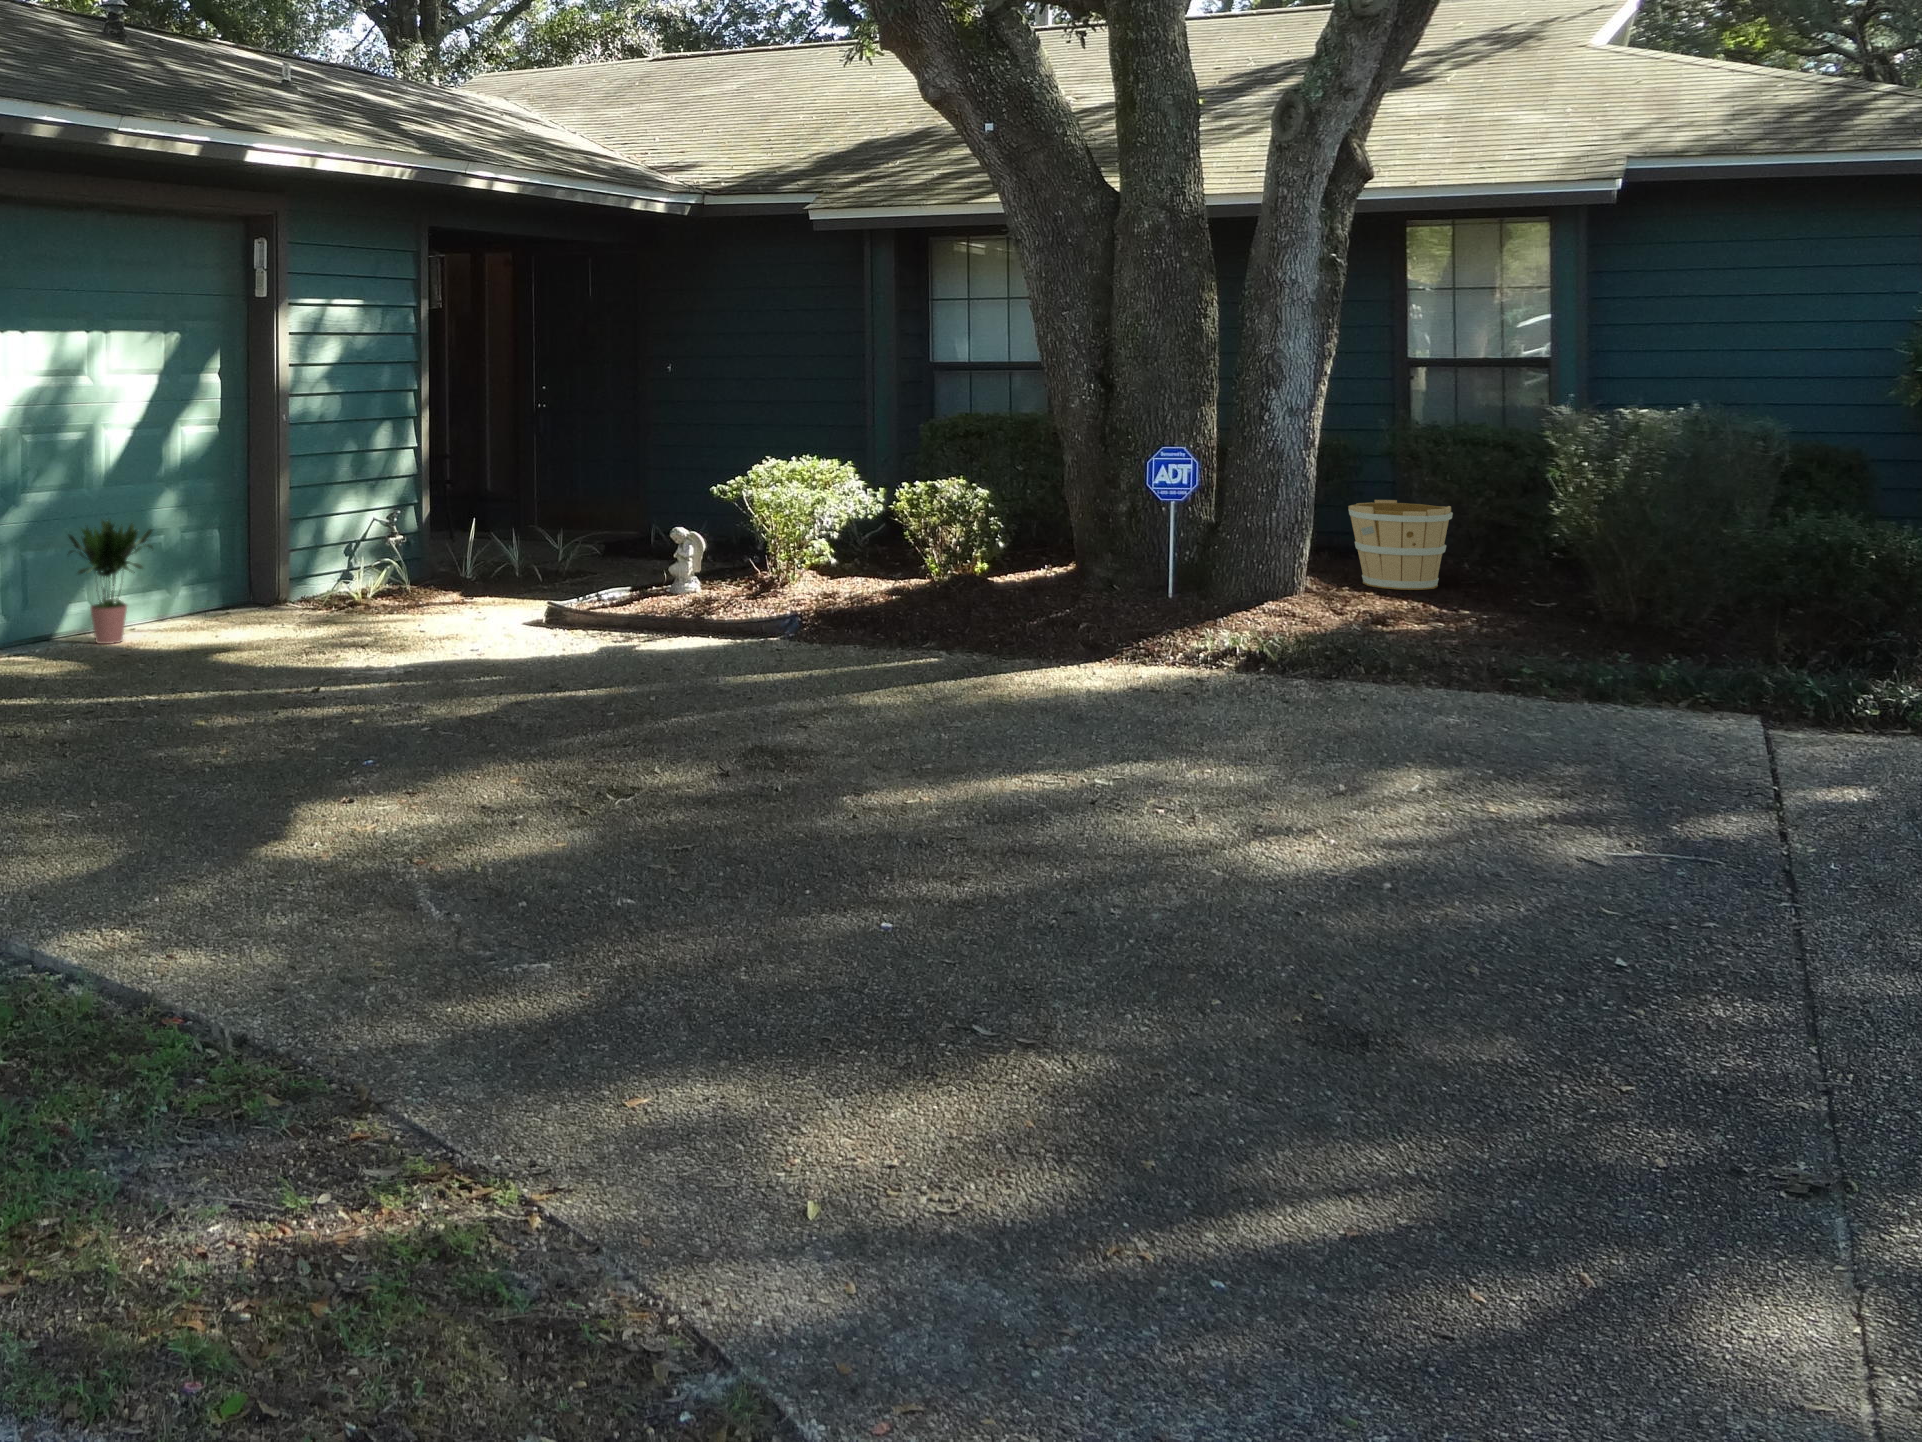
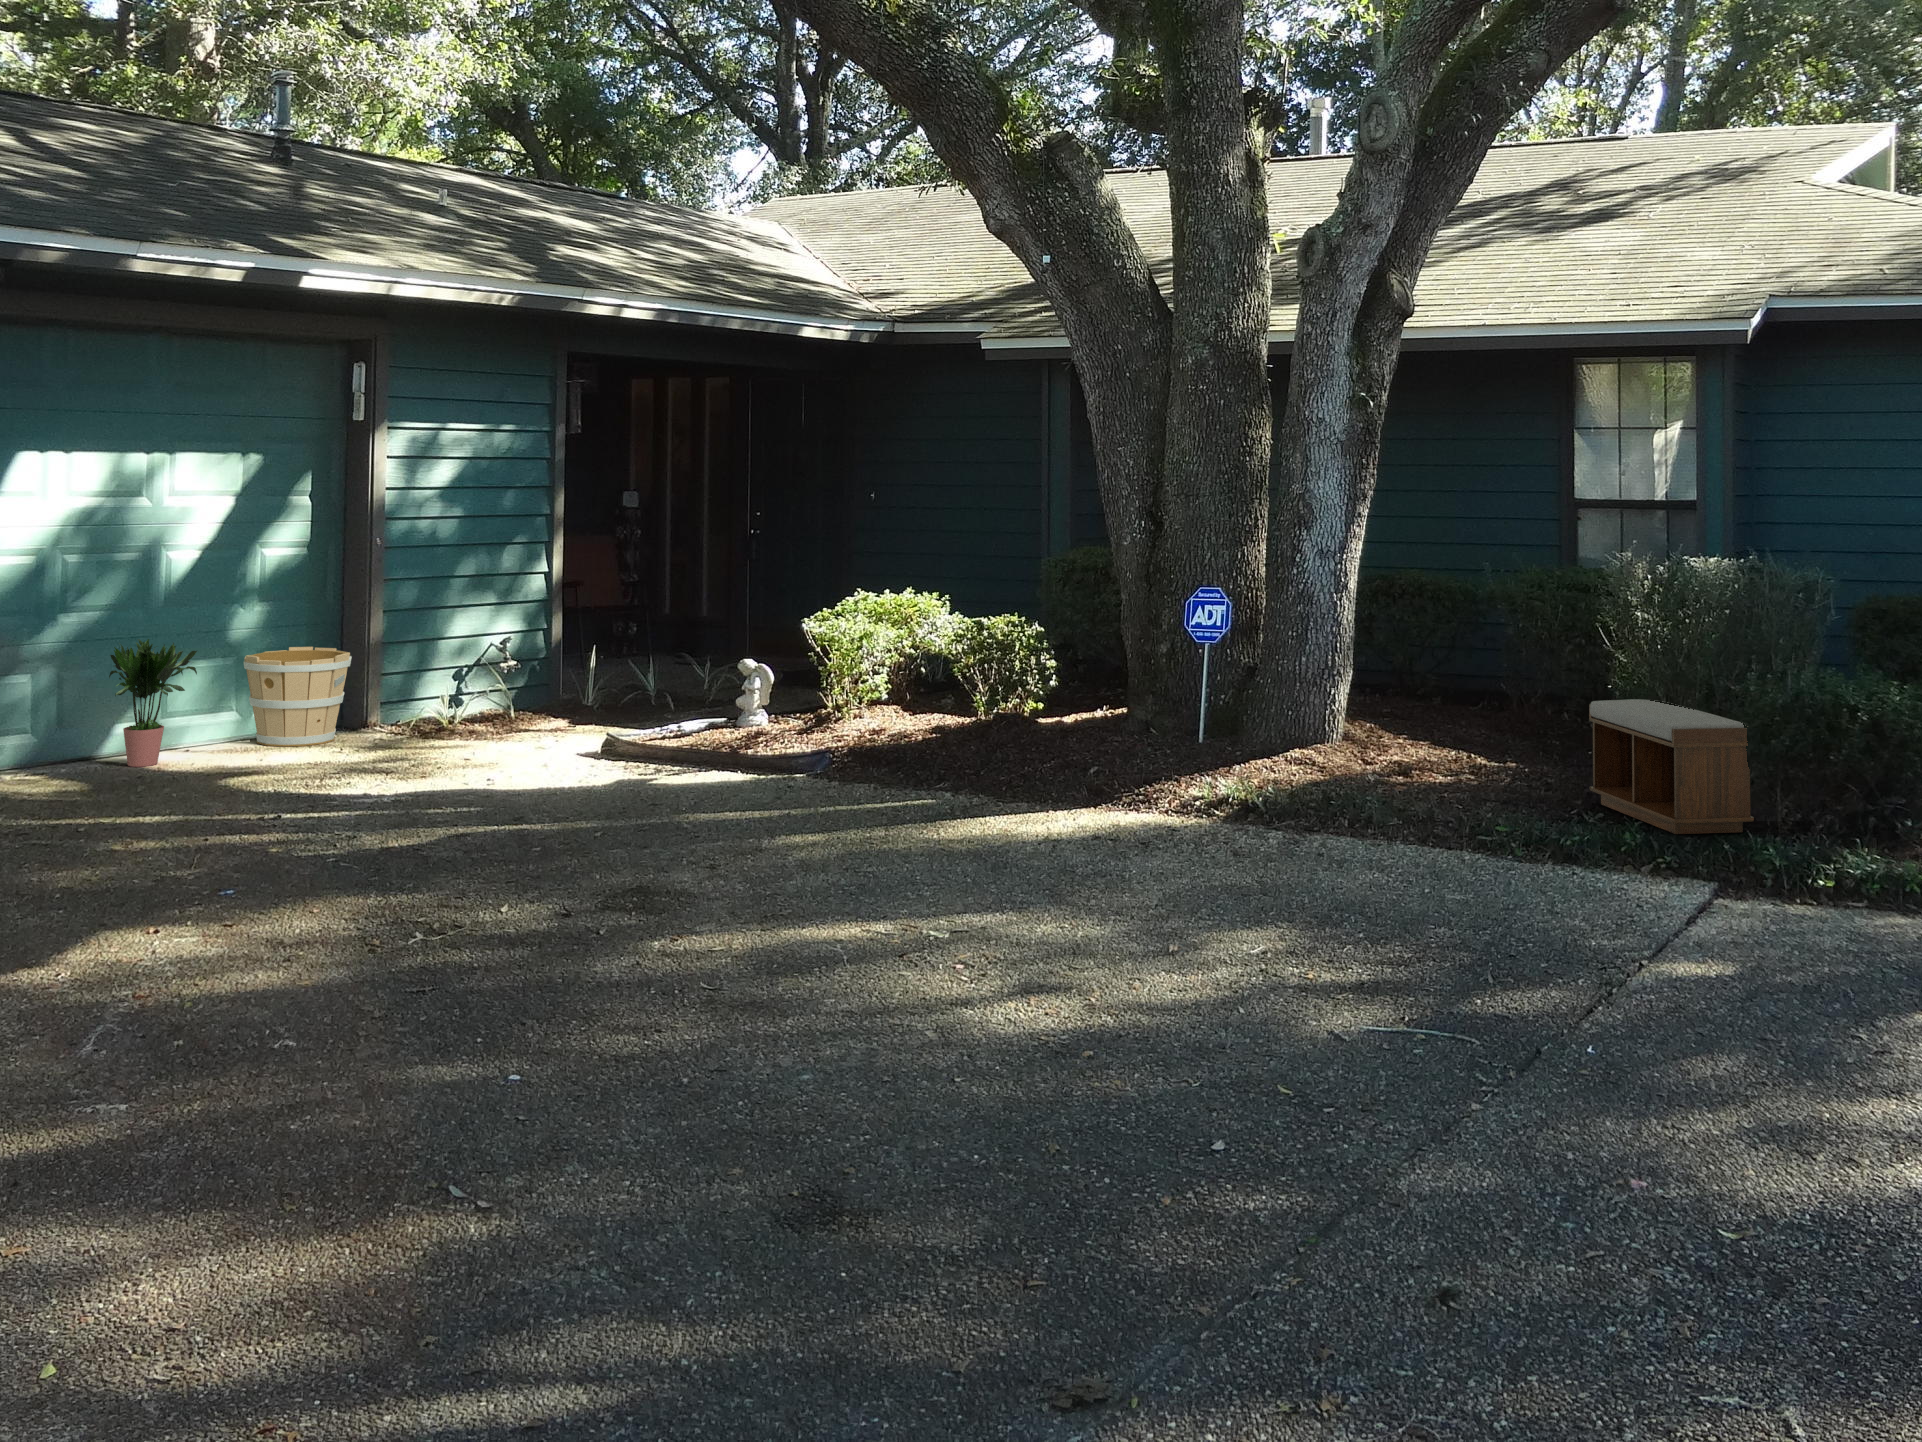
wooden bucket: present [1348,500,1453,590] -> present [244,647,352,747]
bench: none [1547,548,1736,672] -> present [1589,699,1754,834]

